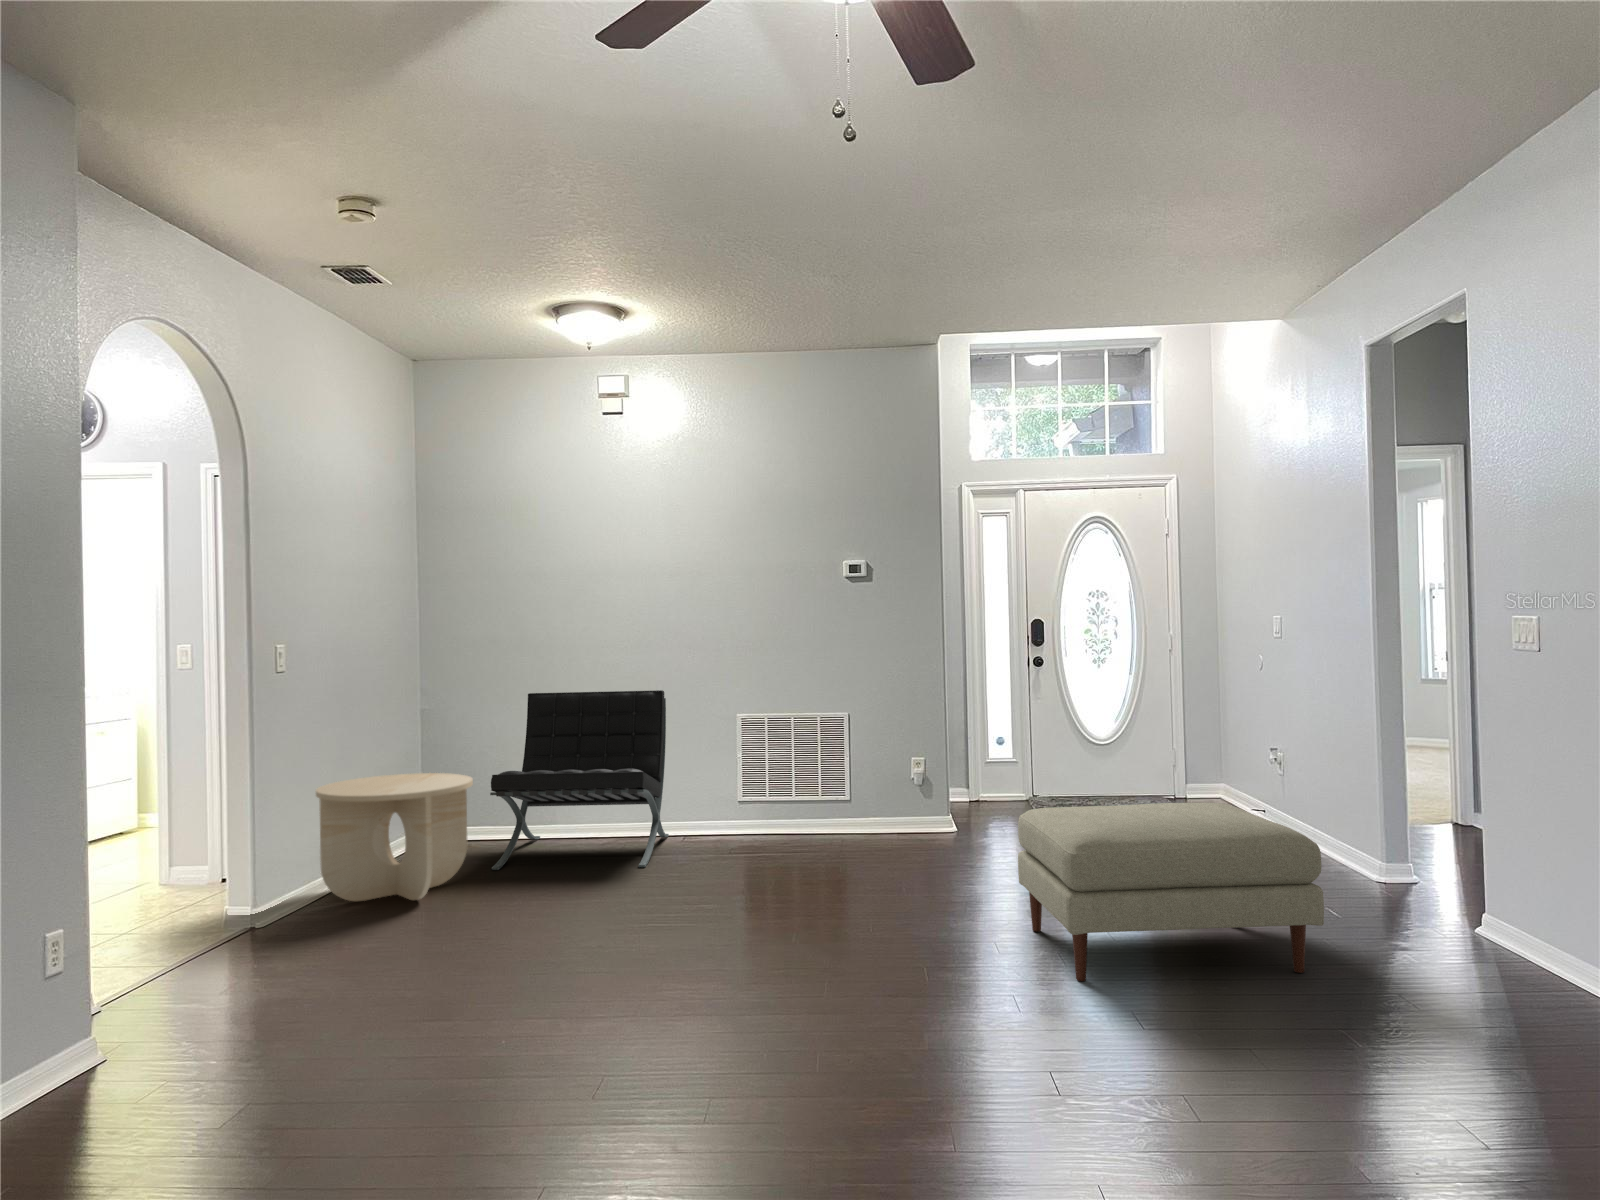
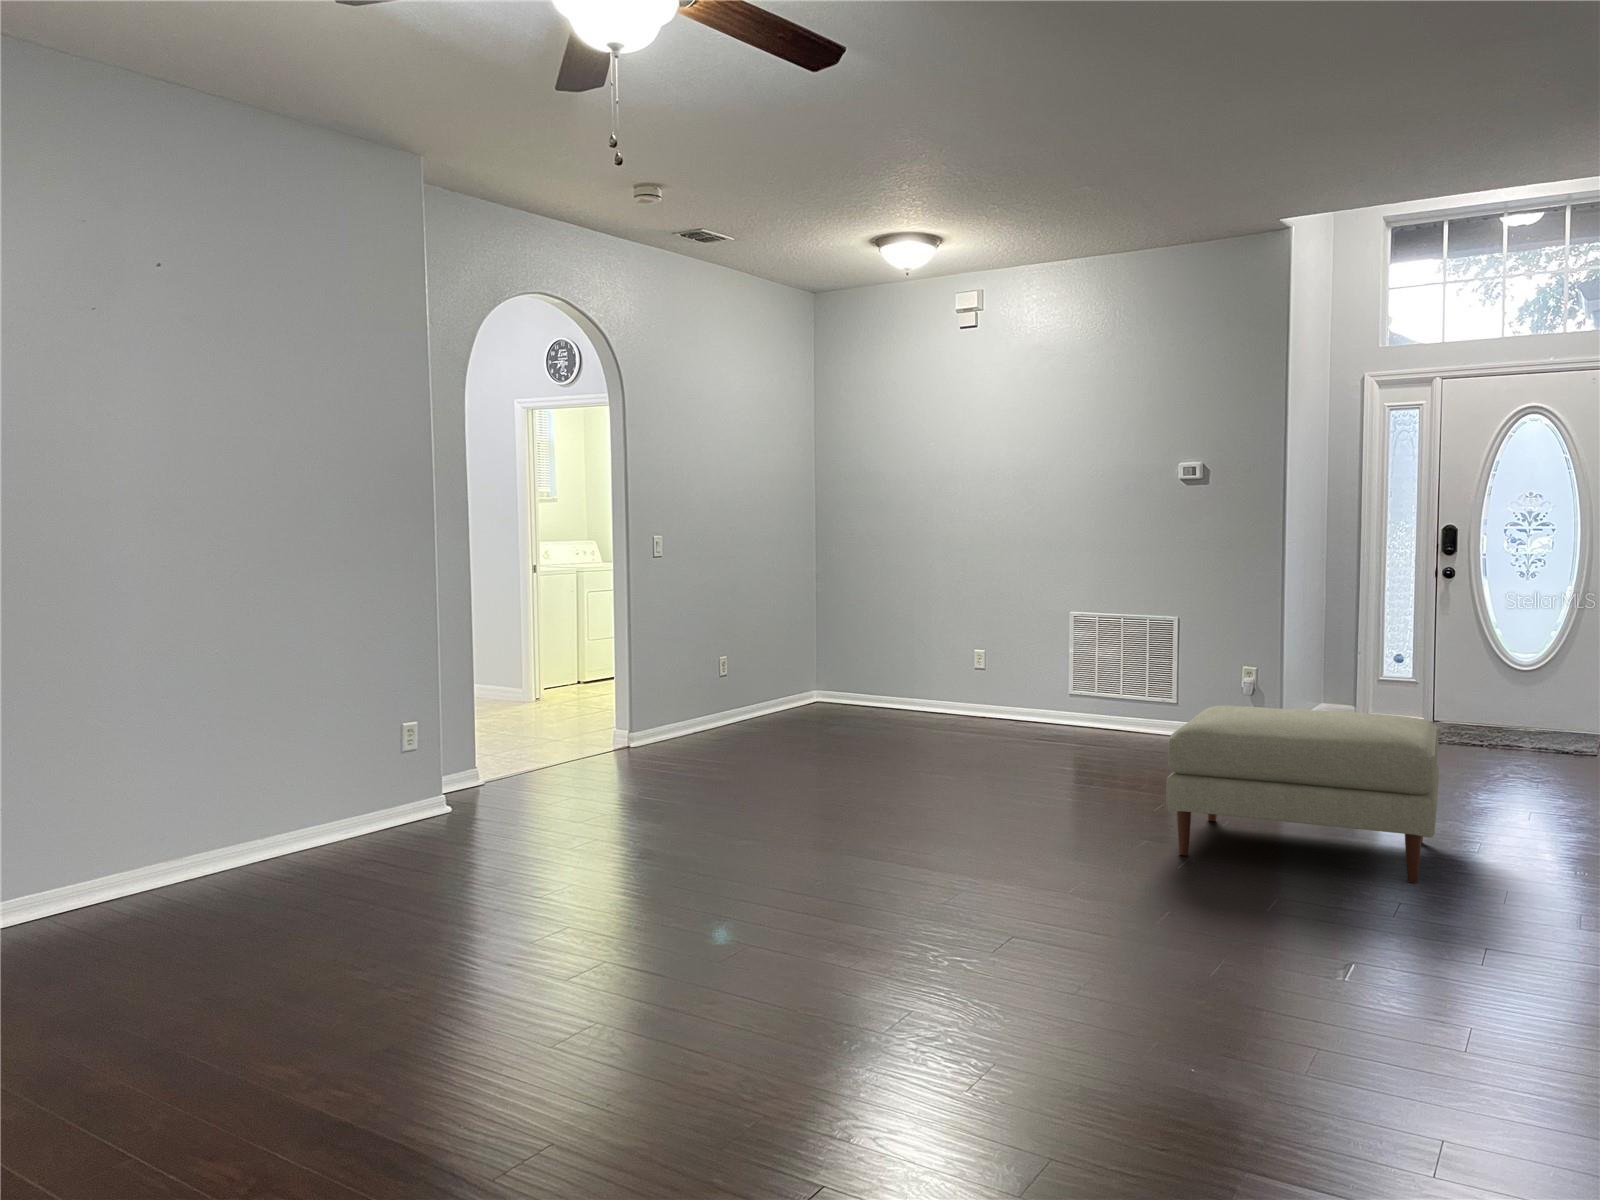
lounge chair: present [490,690,669,870] -> none [836,584,1008,739]
side table: present [316,773,473,901] -> none [694,643,811,740]

